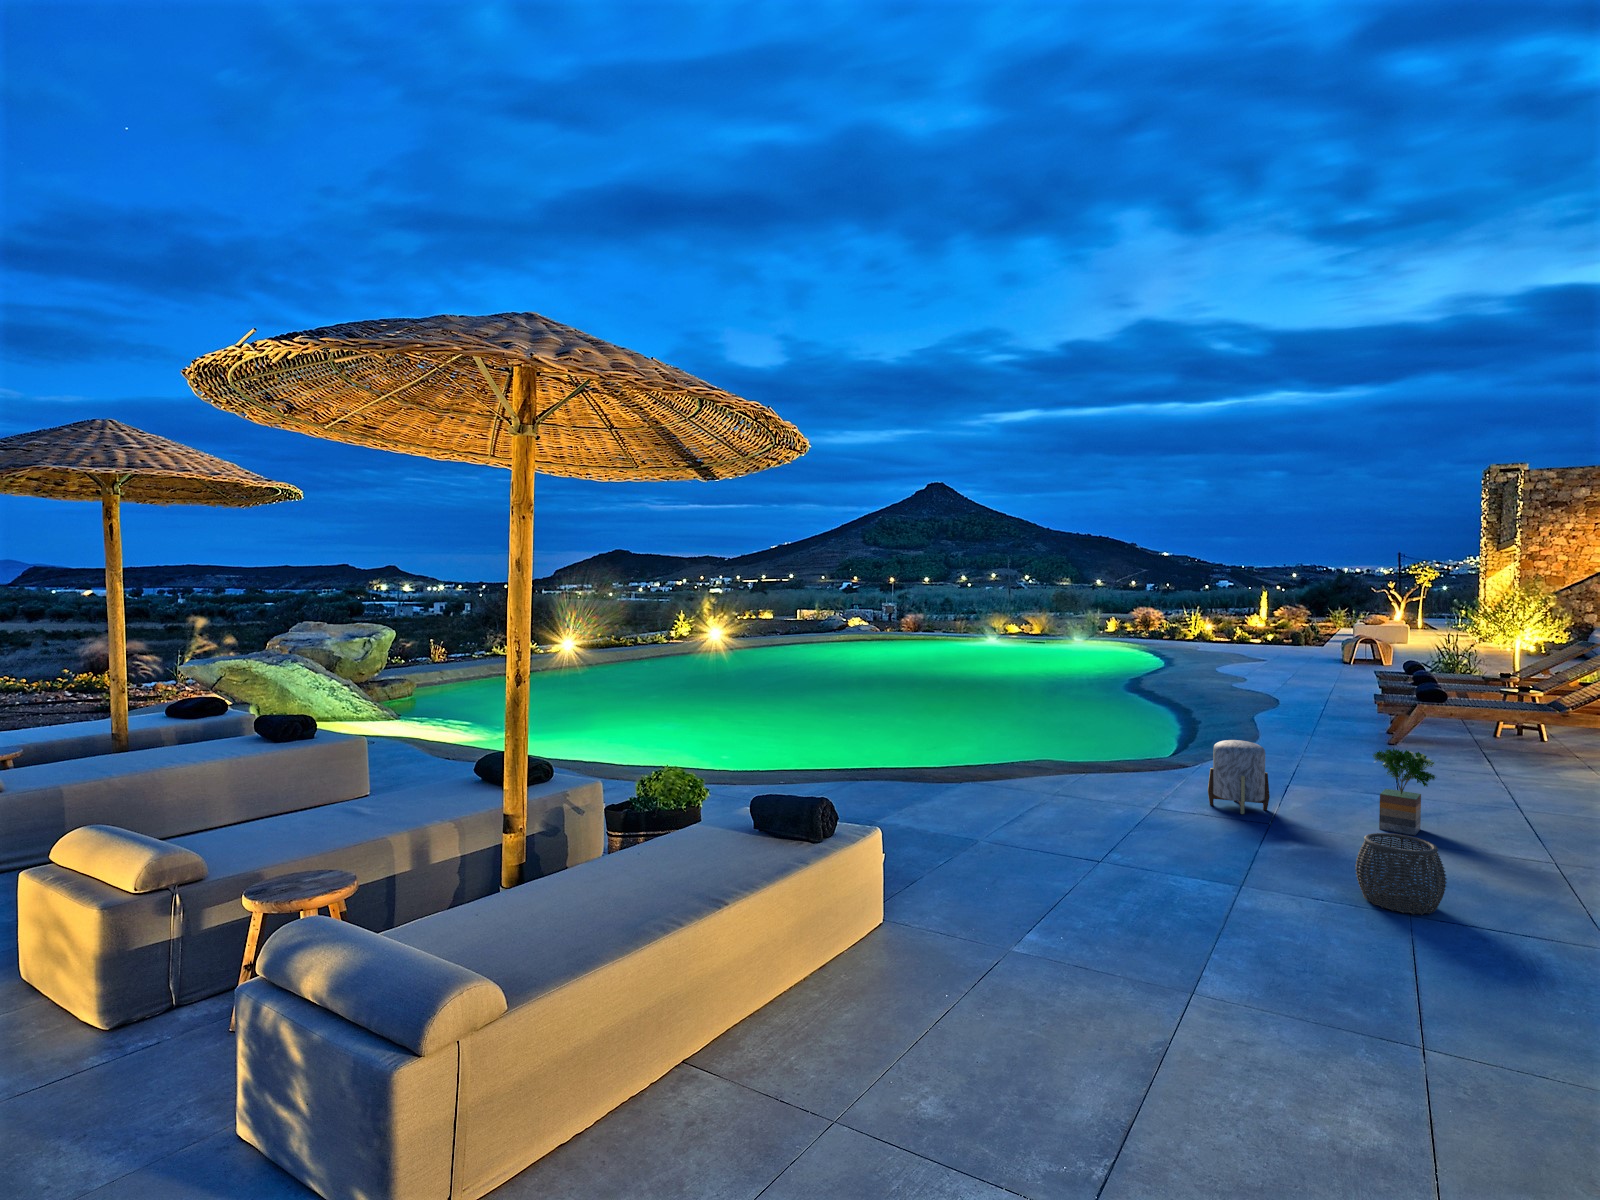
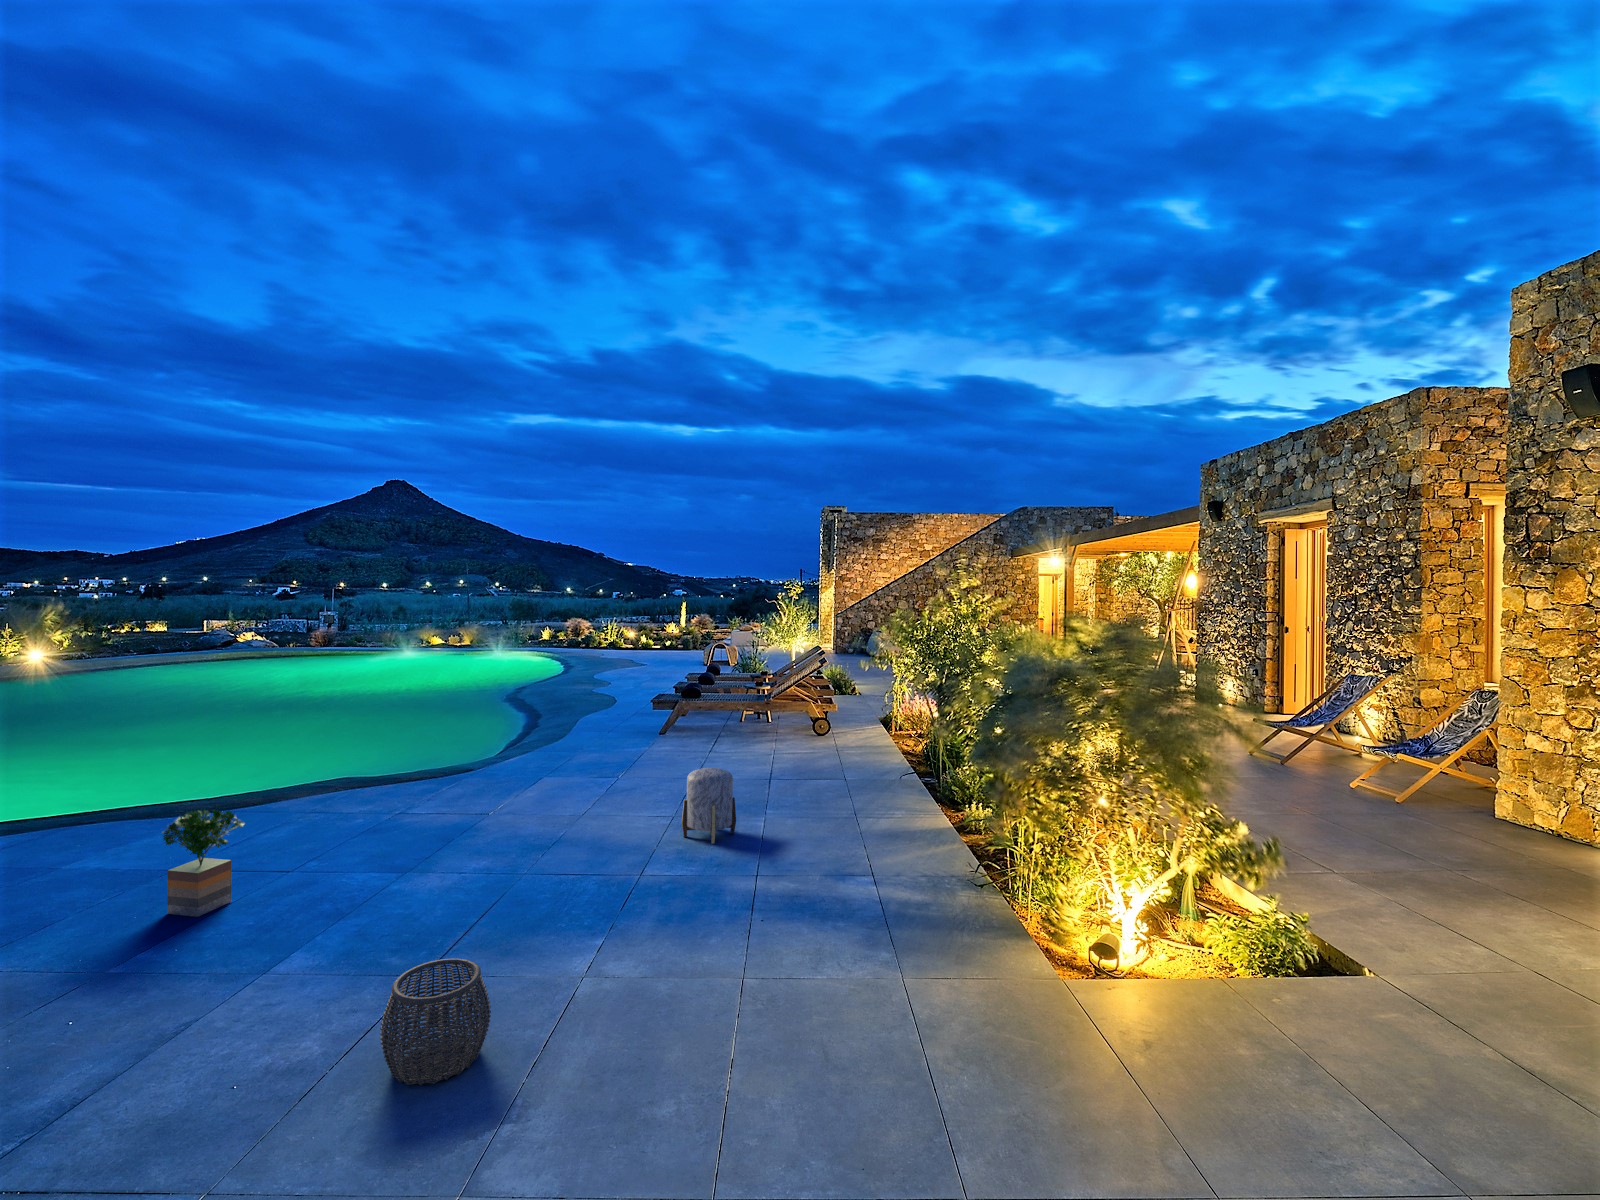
stool: present [1208,740,1270,814] -> present [682,768,736,844]
potted tree: present [1373,748,1435,835] -> present [162,809,245,917]

